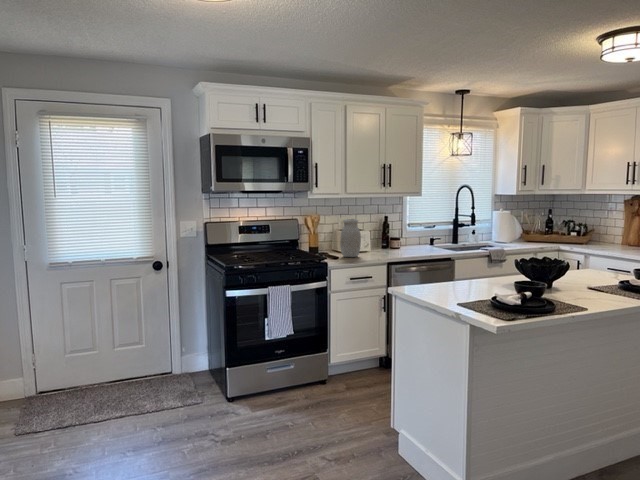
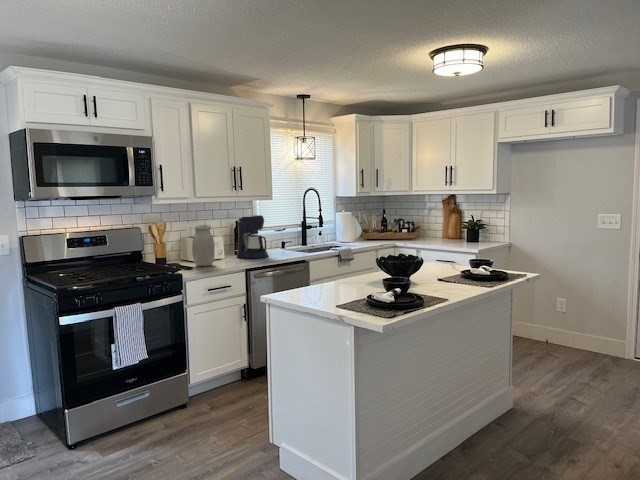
coffee maker: none [383,211,414,253] -> present [237,215,268,258]

